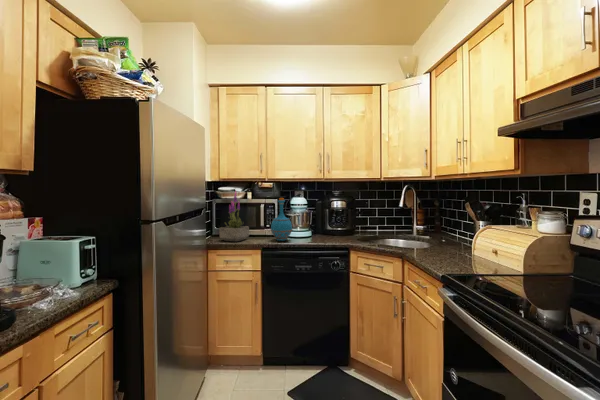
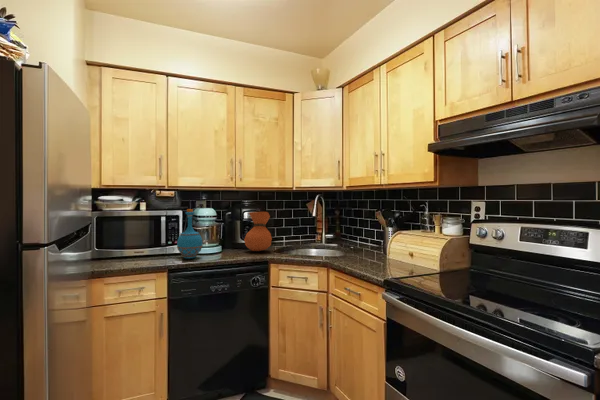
potted plant: present [219,193,249,241] -> none [109,201,148,264]
vase: none [332,201,357,238] -> present [244,212,272,251]

